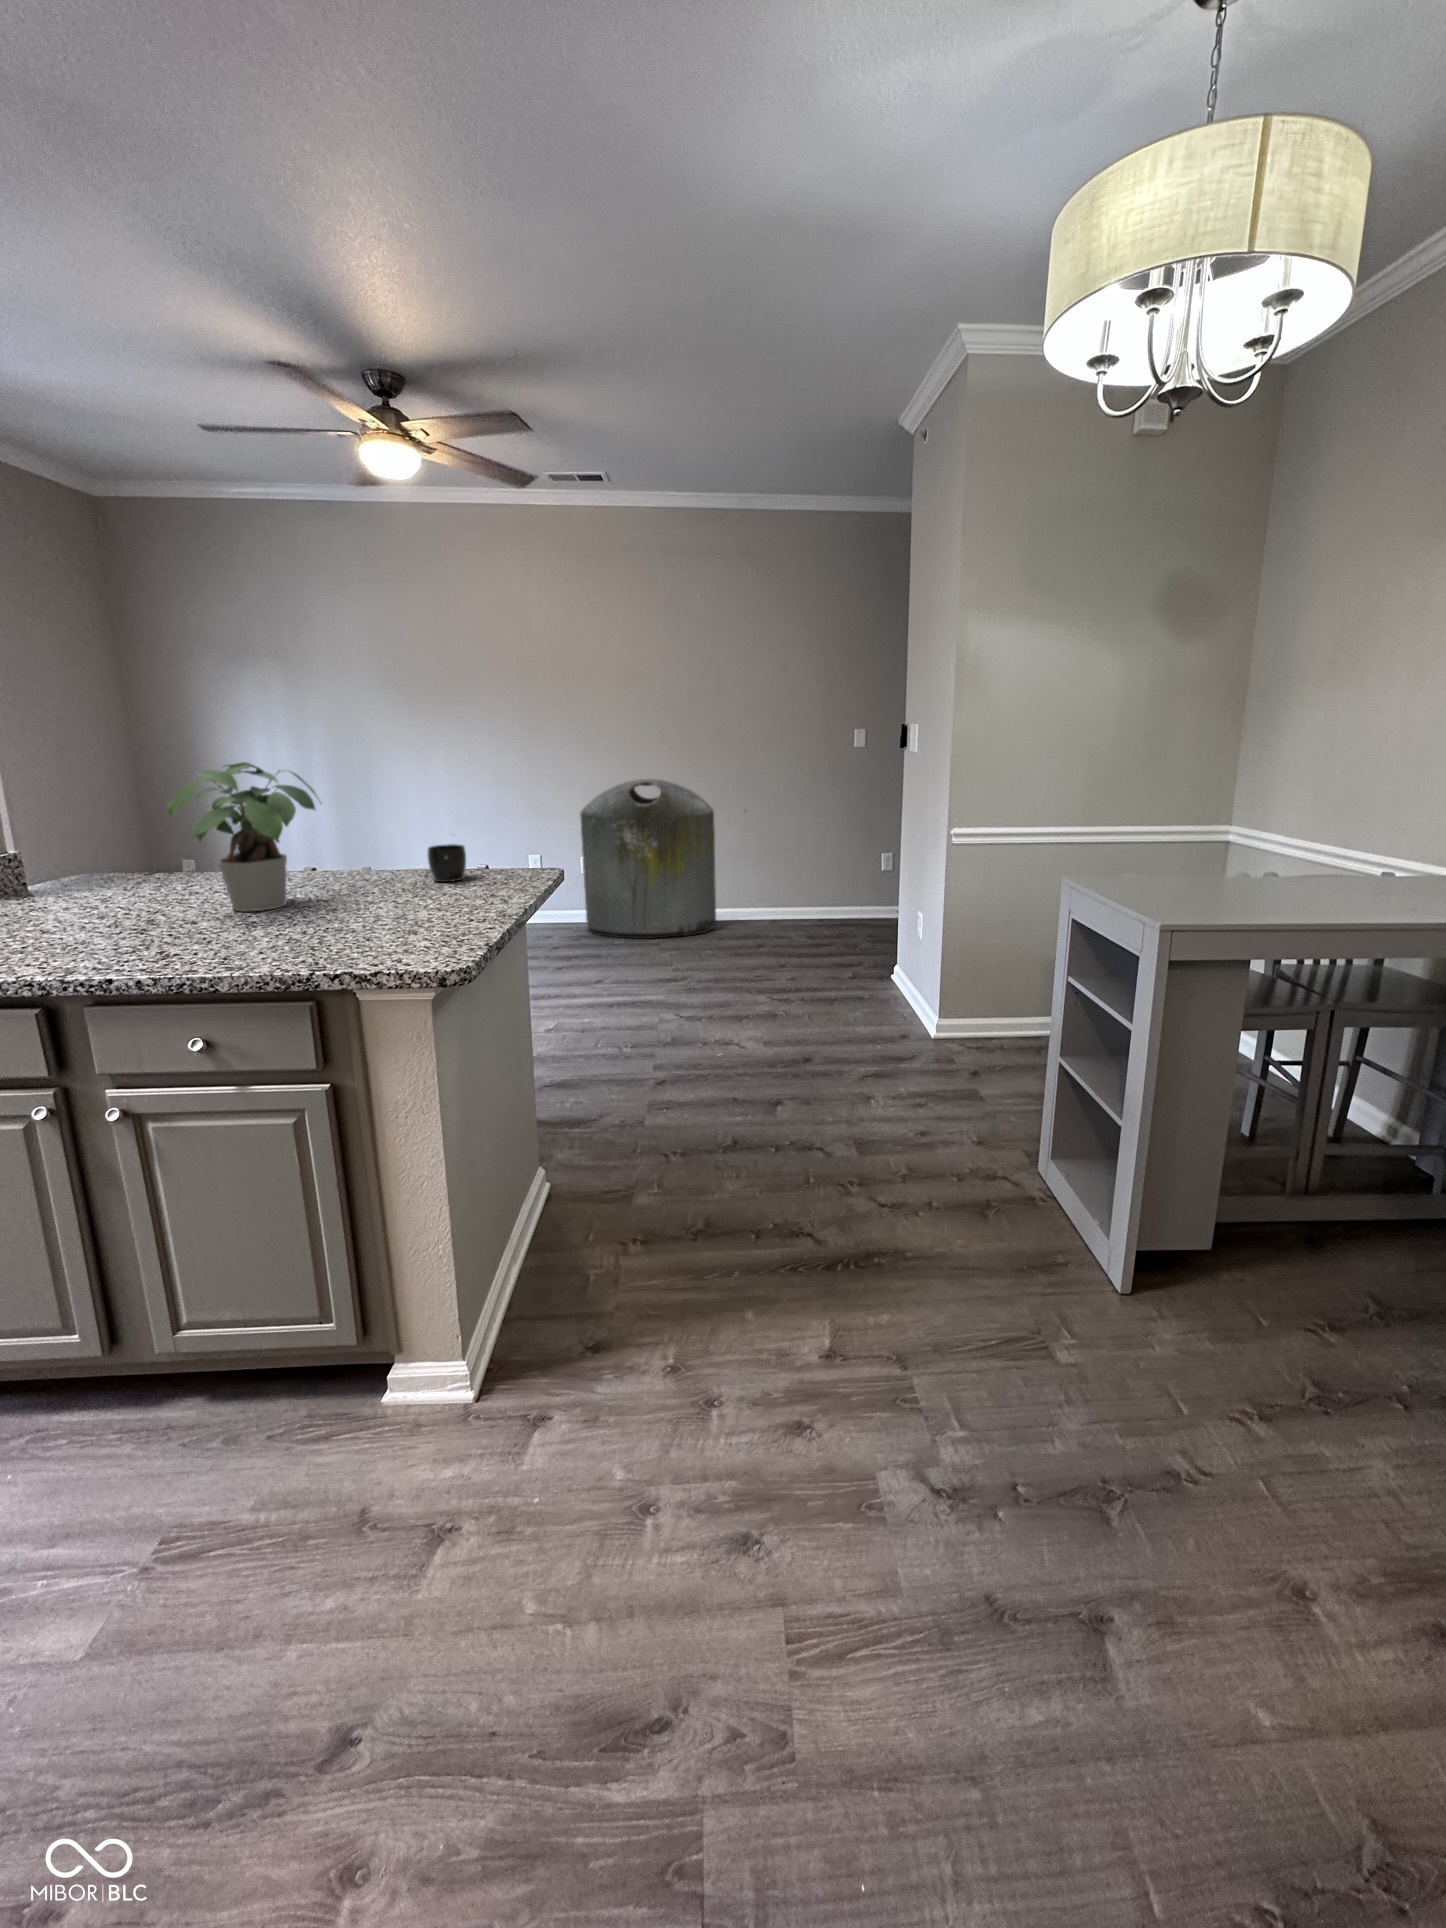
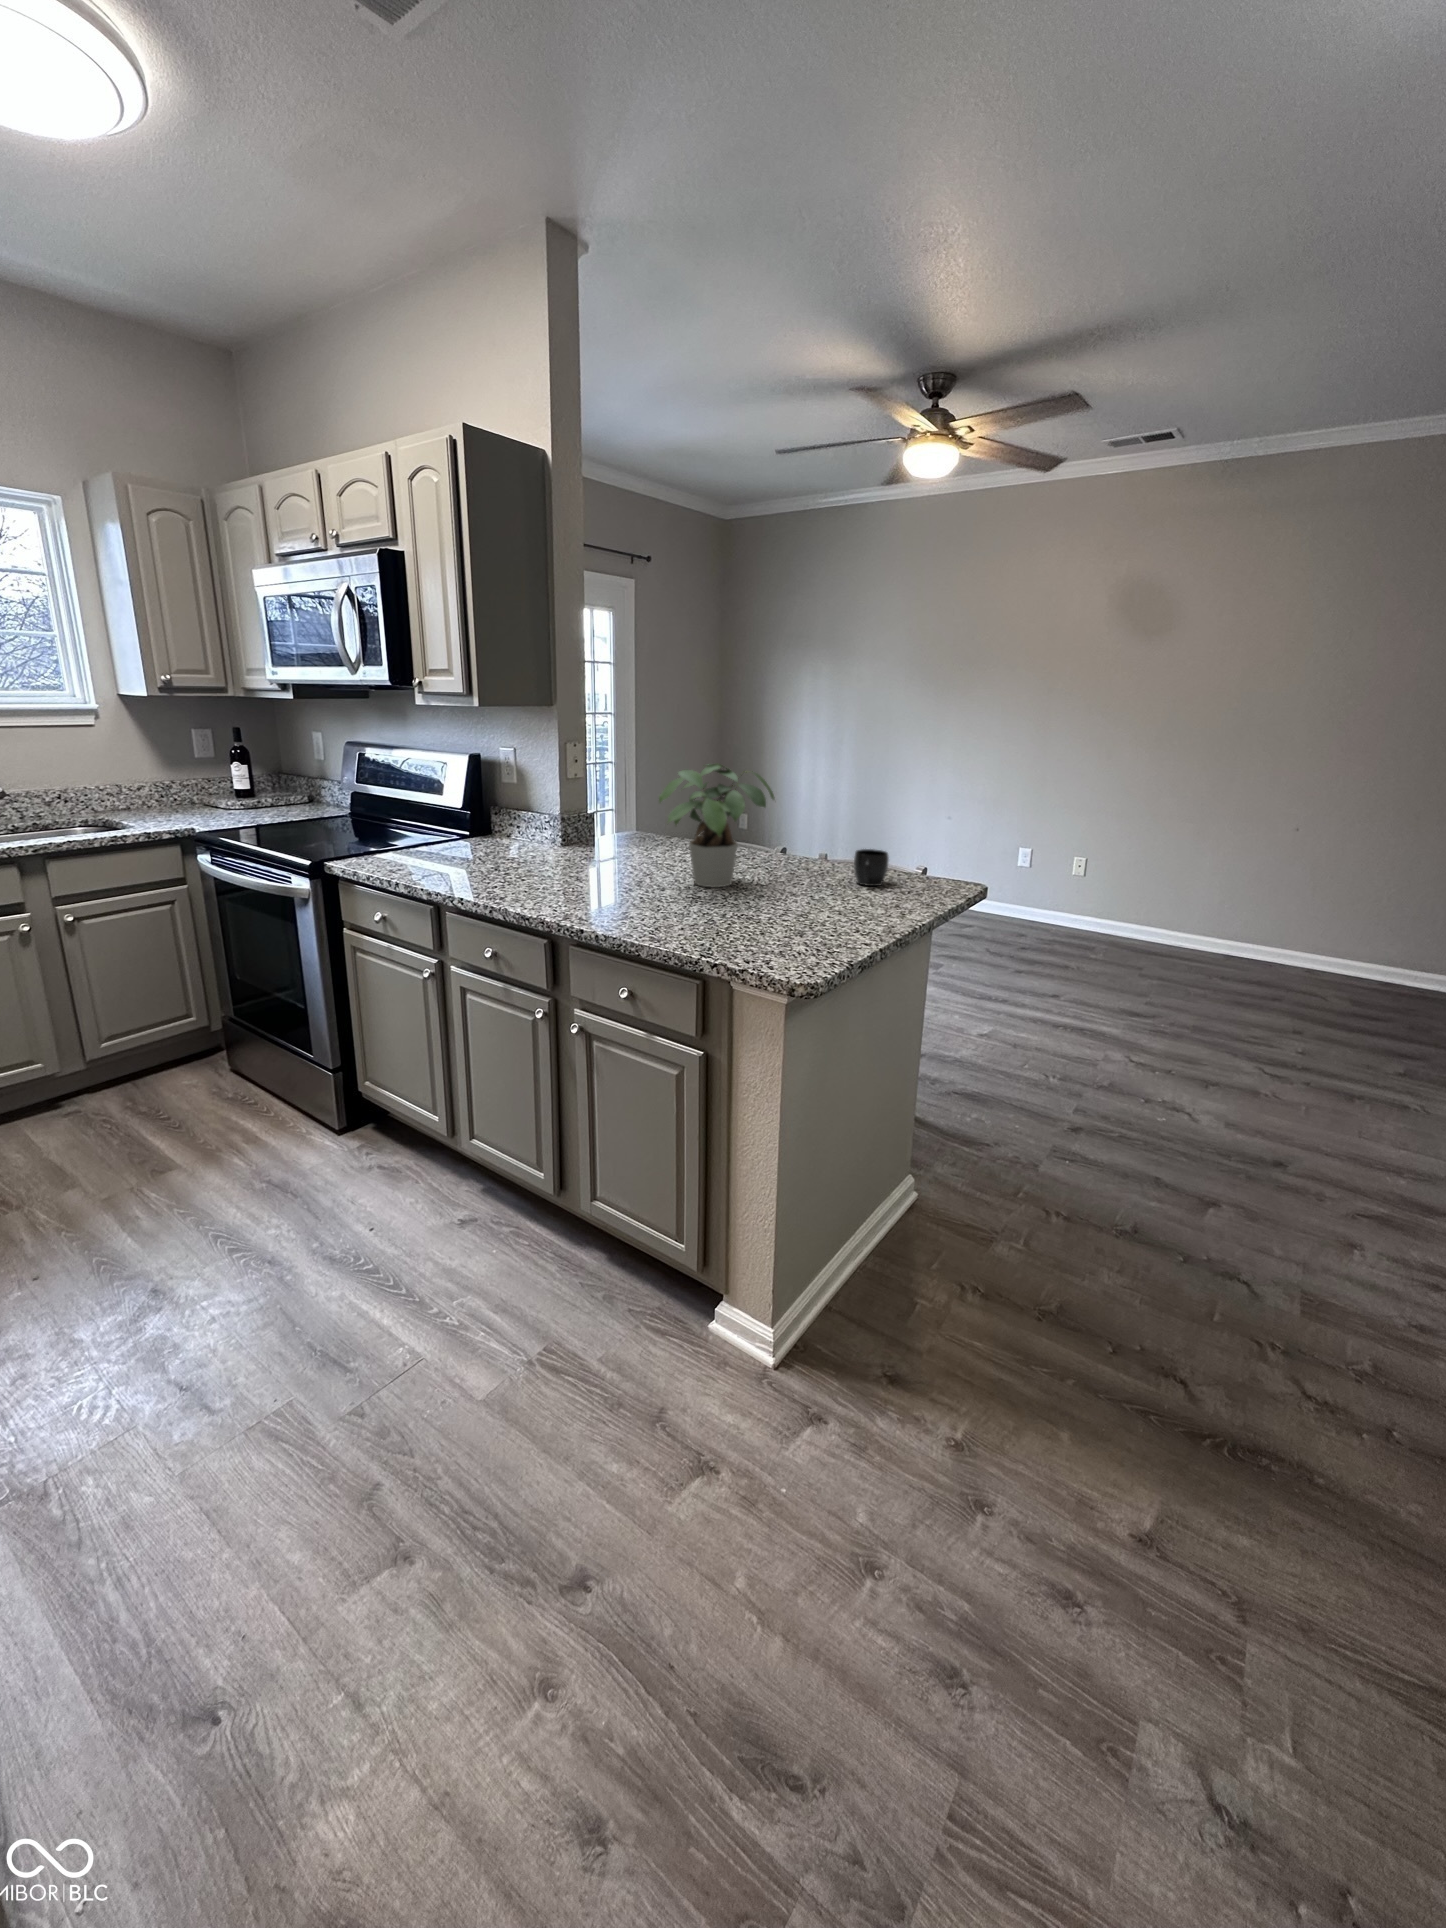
trash can: present [580,779,716,938] -> none [1064,783,1246,967]

